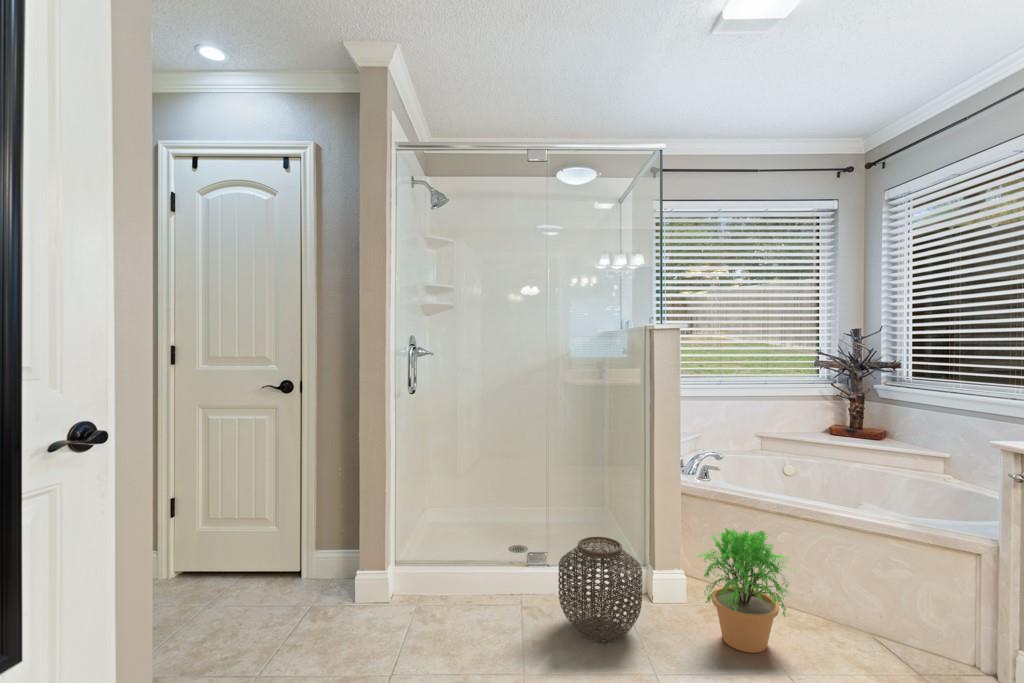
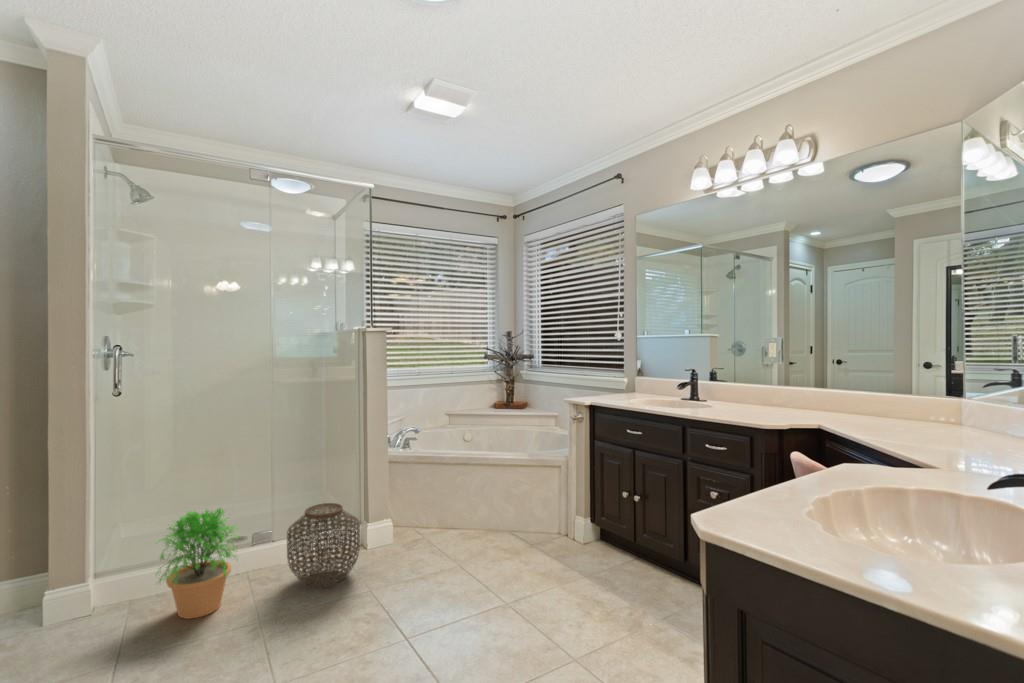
potted plant: present [697,528,795,653] -> present [157,508,237,619]

